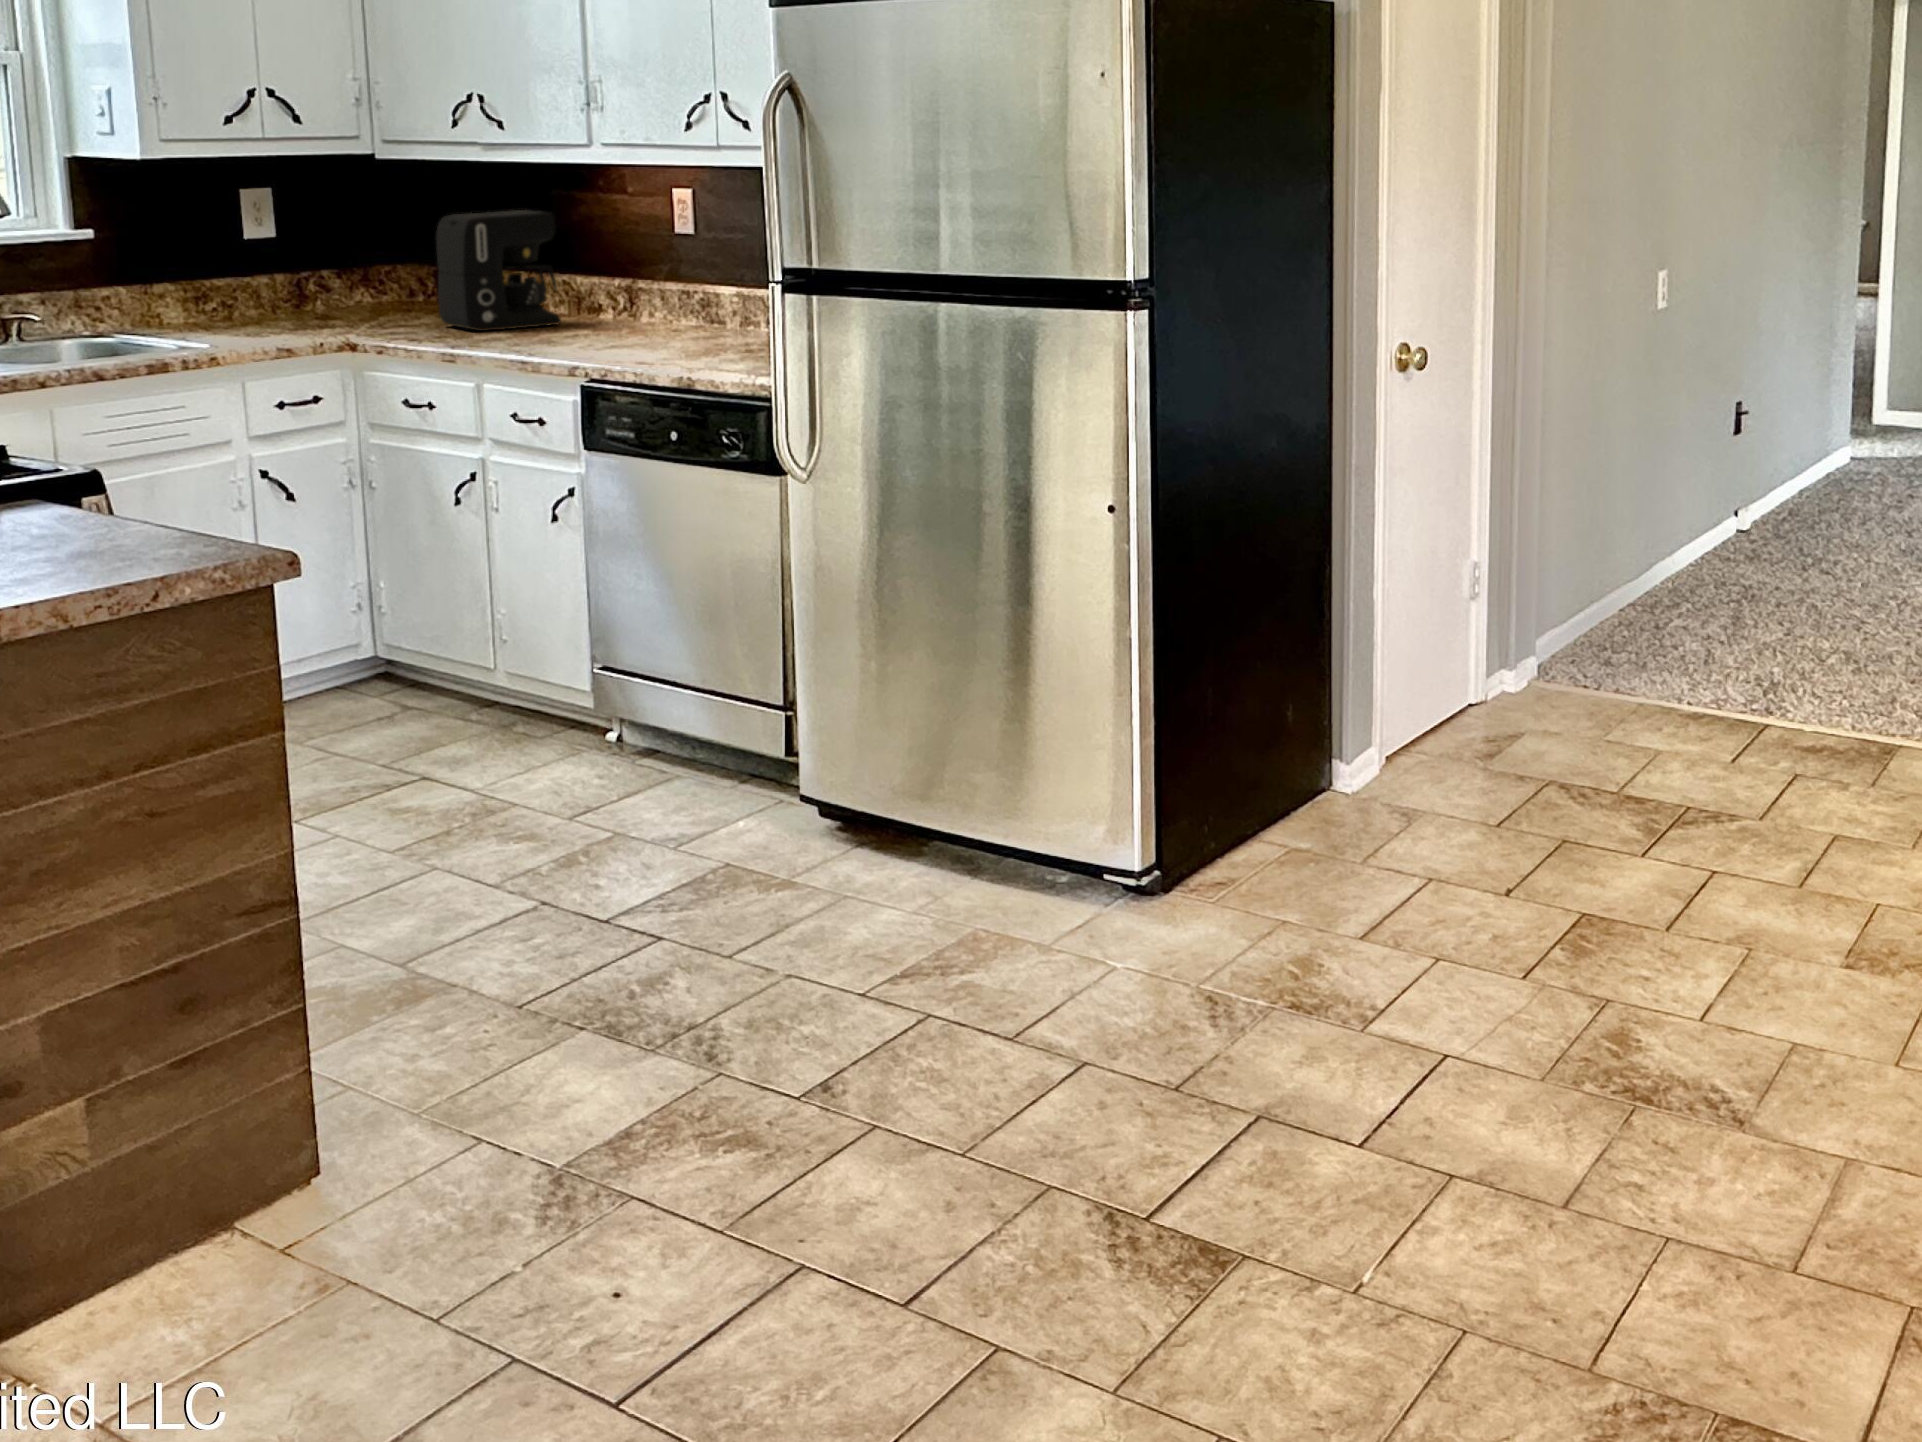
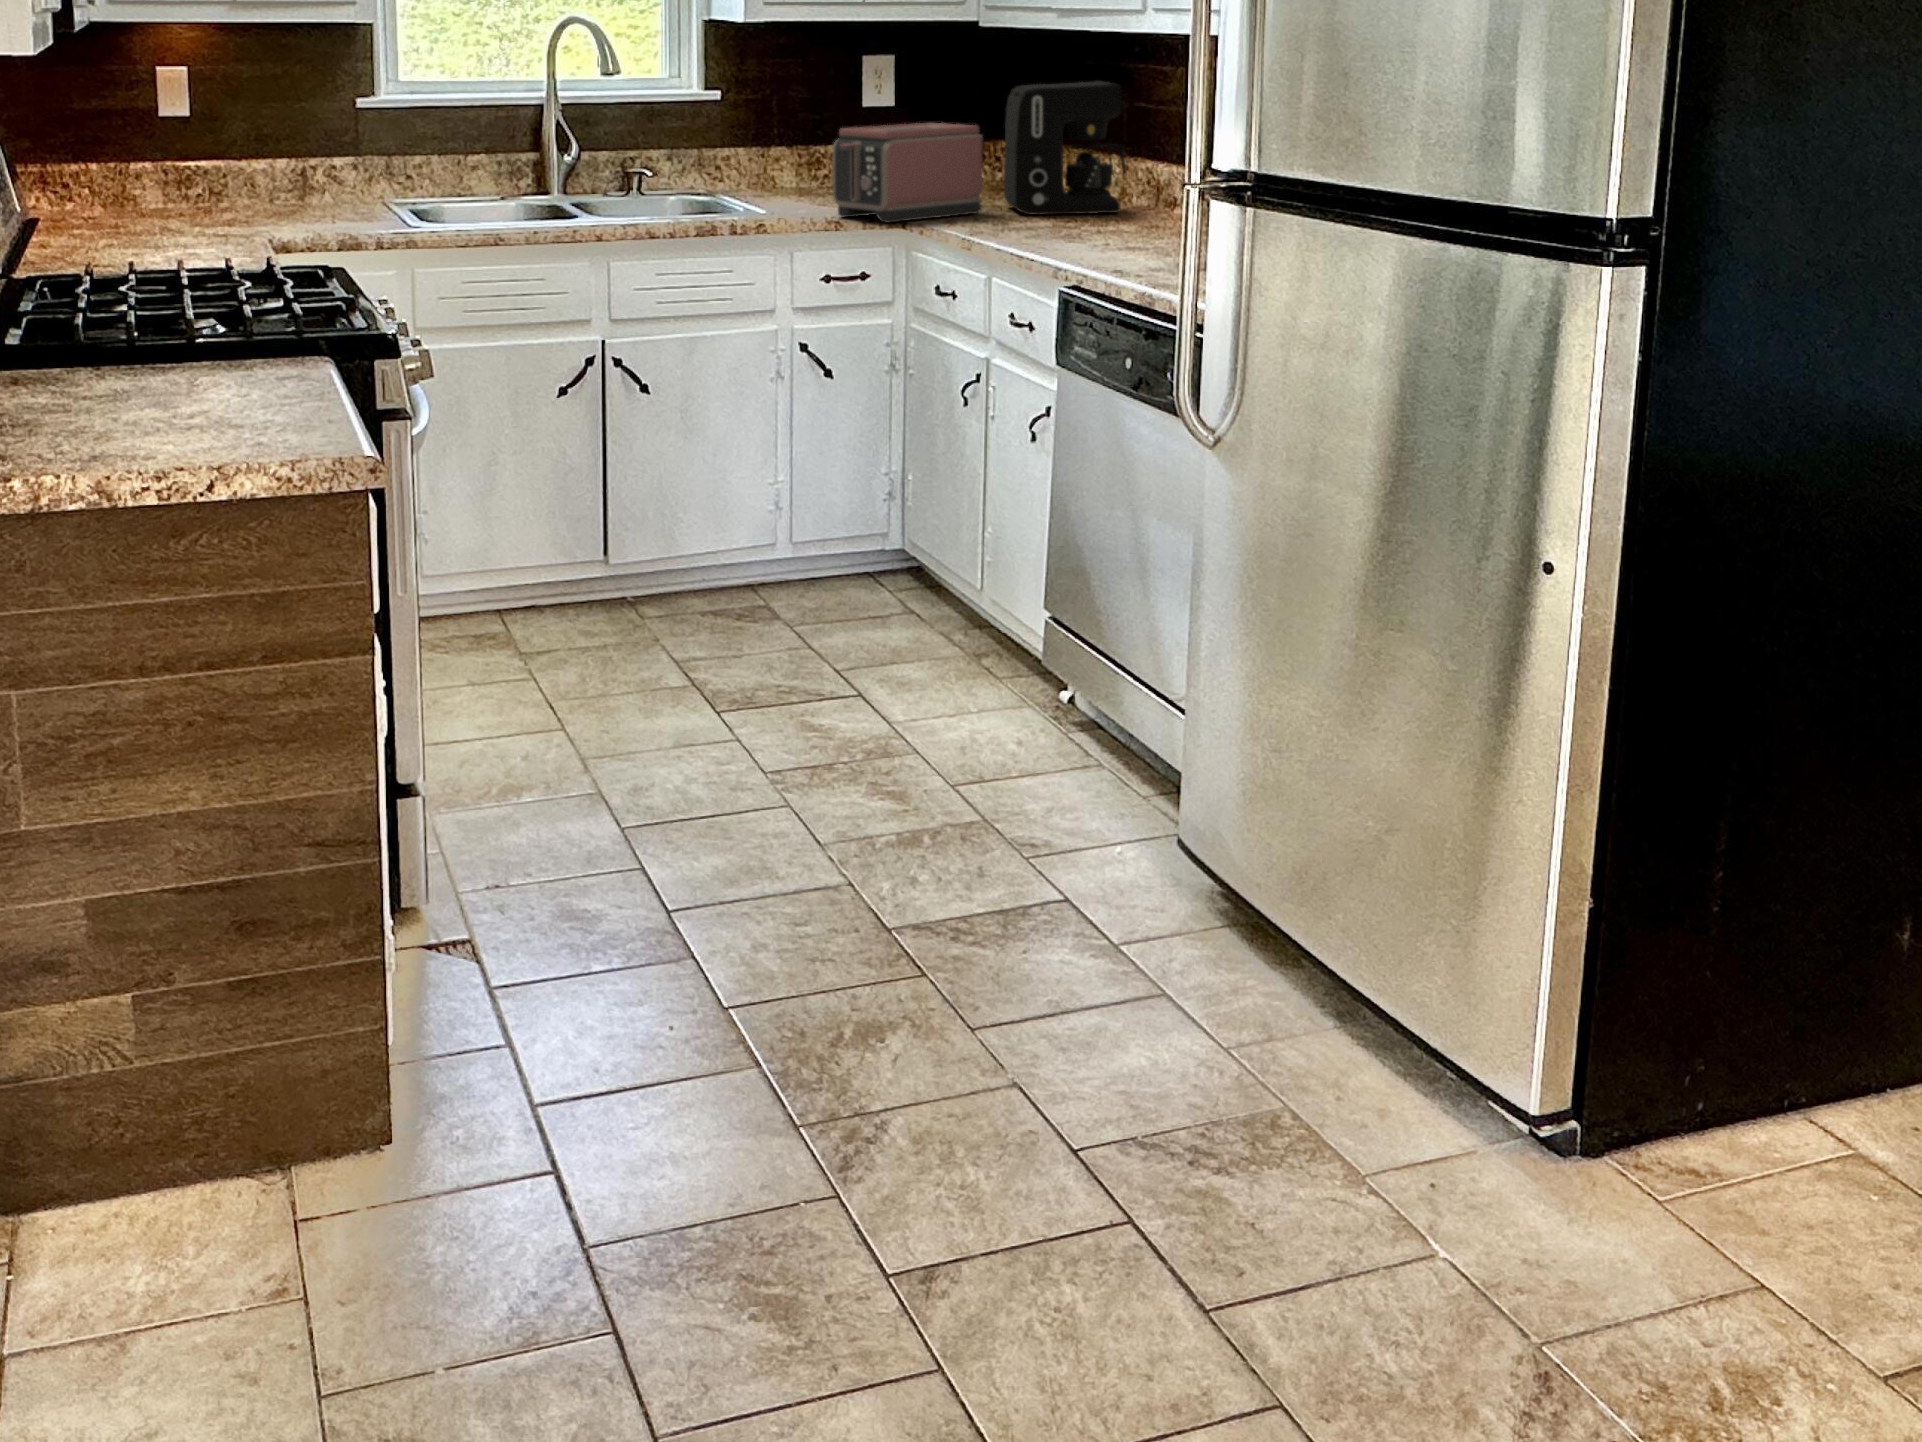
toaster: none [282,252,432,346] -> present [832,123,983,223]

